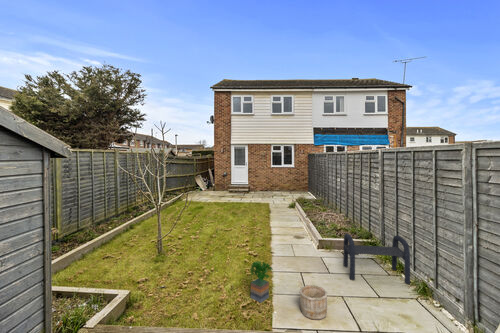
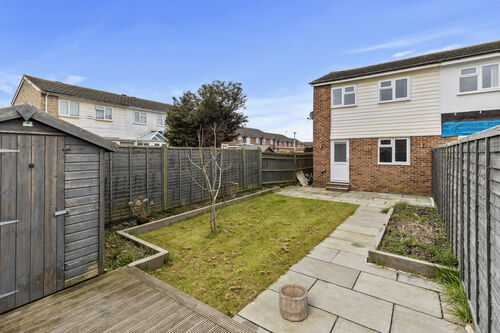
bench: present [343,233,410,284] -> none [375,242,466,326]
potted tree: present [250,261,273,303] -> none [244,250,270,290]

